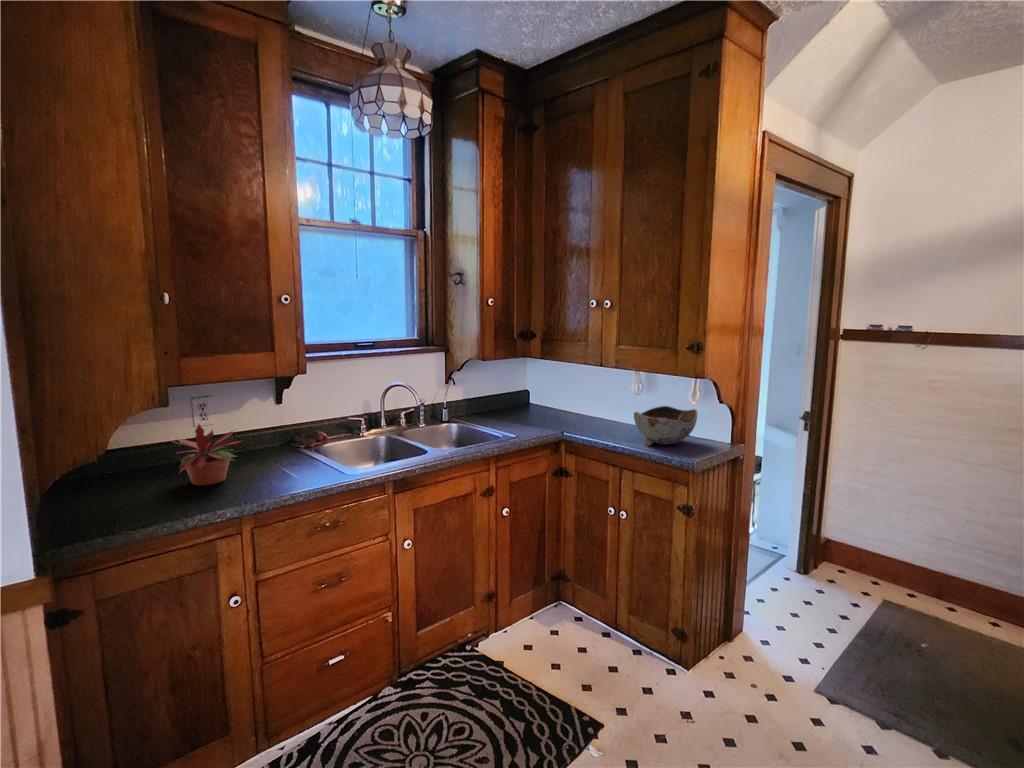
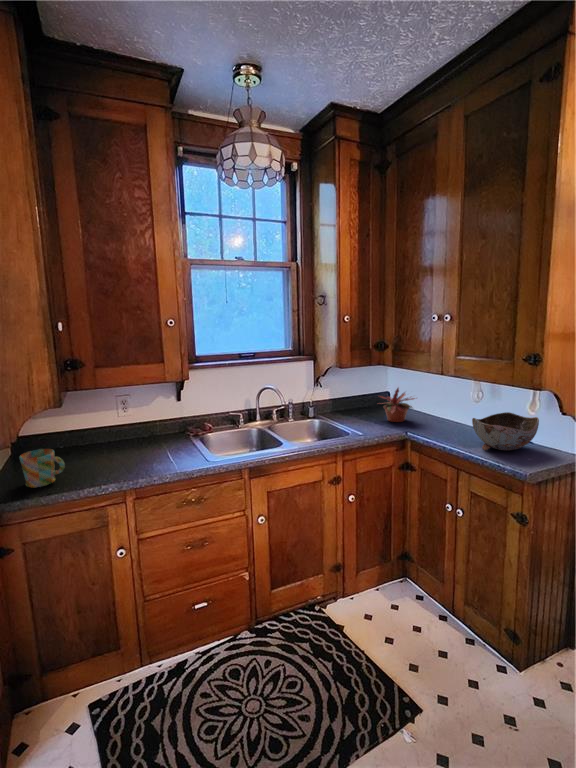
potted plant: present [176,424,238,486] -> present [381,388,415,422]
mug: none [81,469,149,522] -> present [20,449,65,488]

